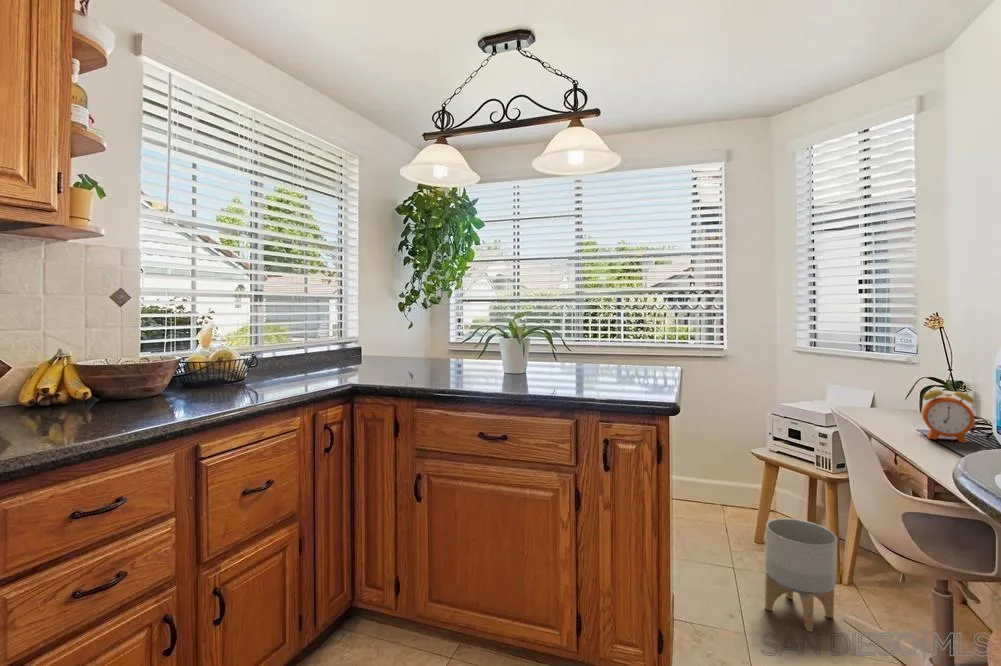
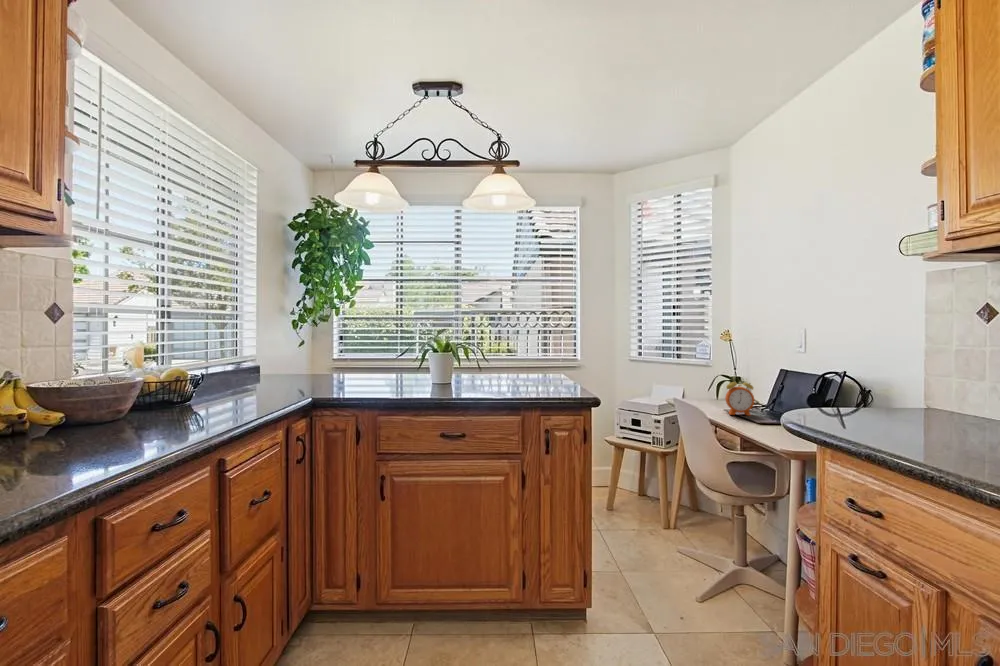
planter: present [765,518,837,632] -> none [631,484,678,562]

